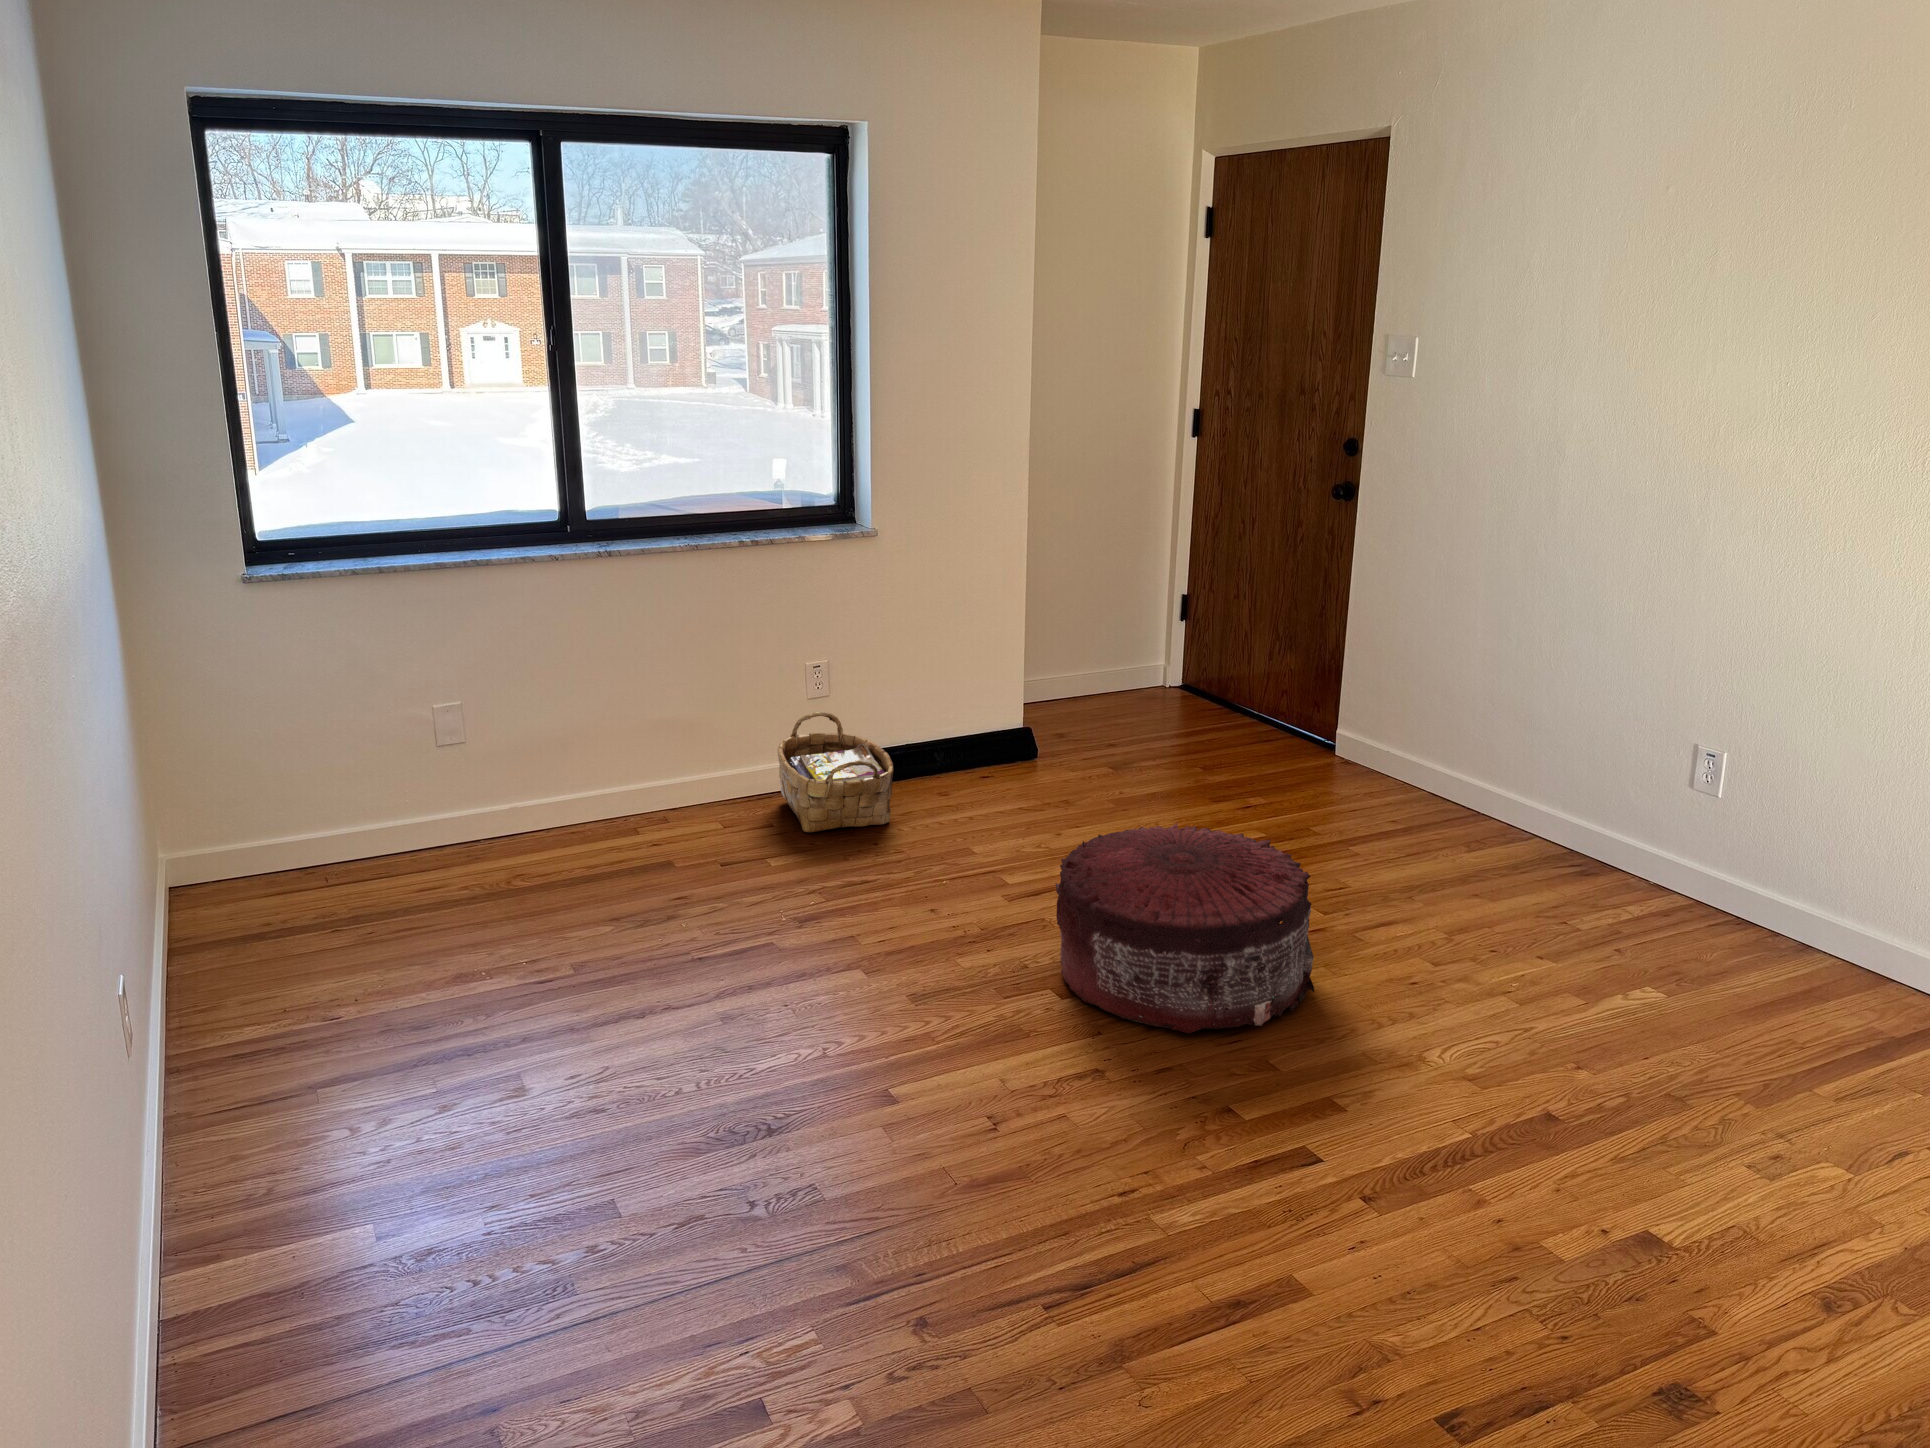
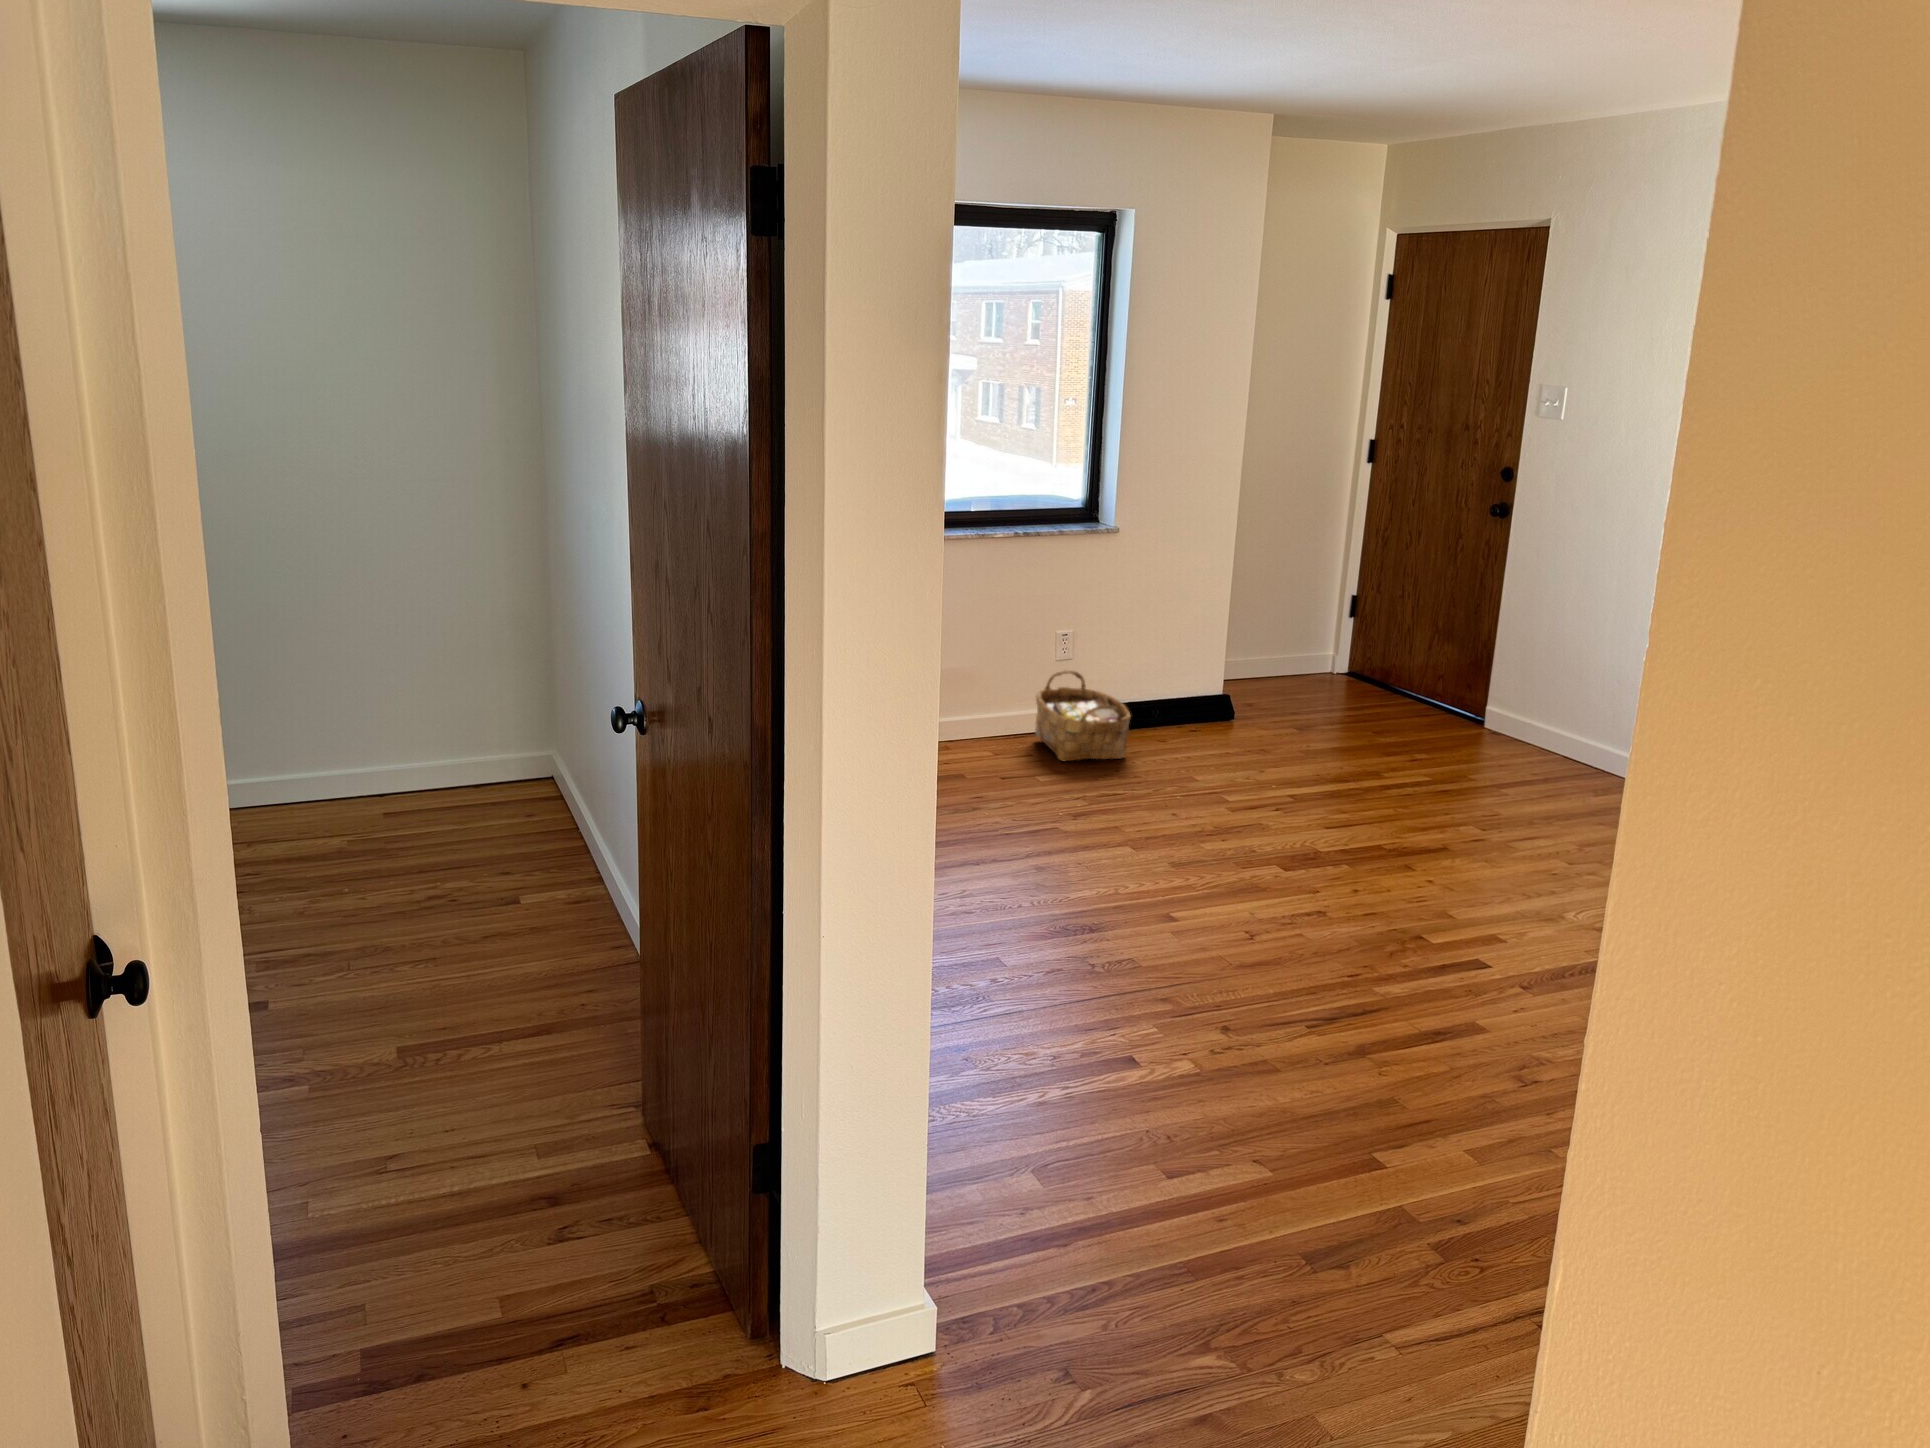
pouf: present [1056,823,1314,1033] -> none [1280,751,1480,893]

